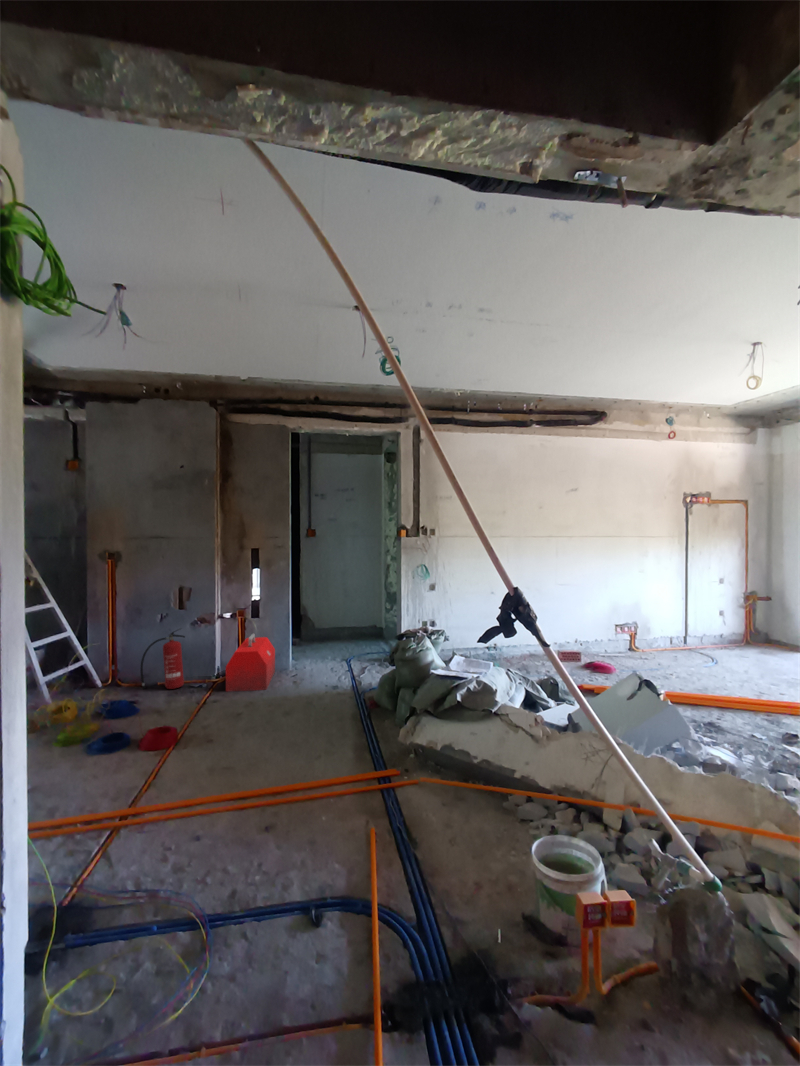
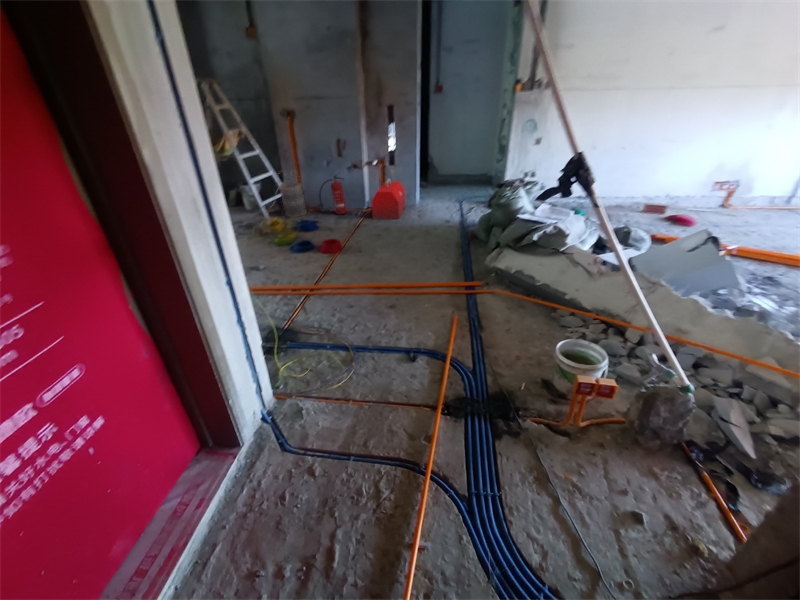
basket: none [73,627,115,699] -> present [279,182,307,217]

